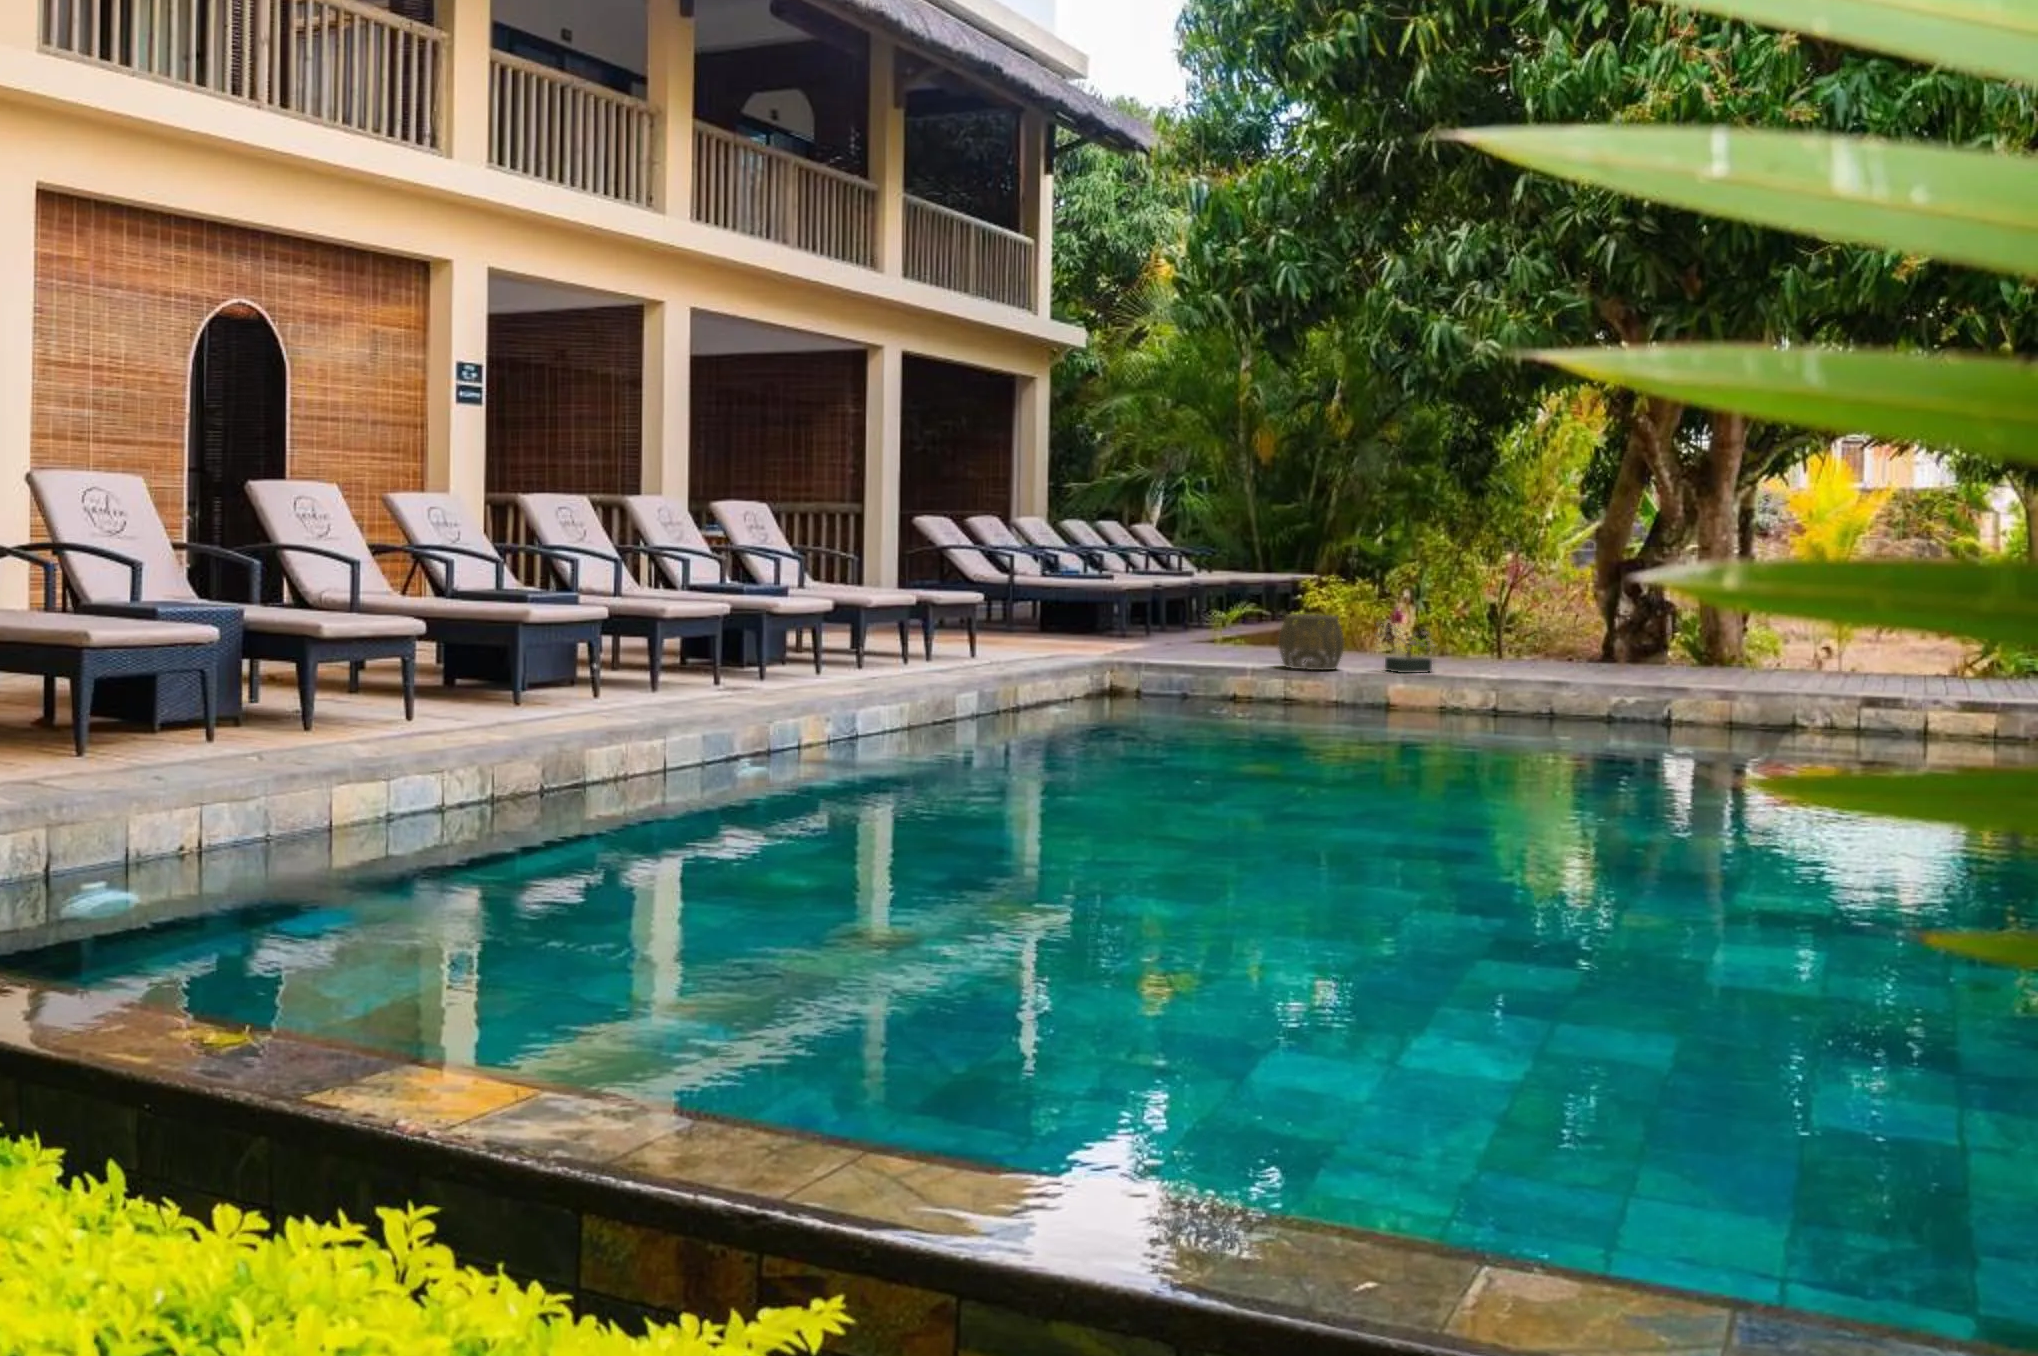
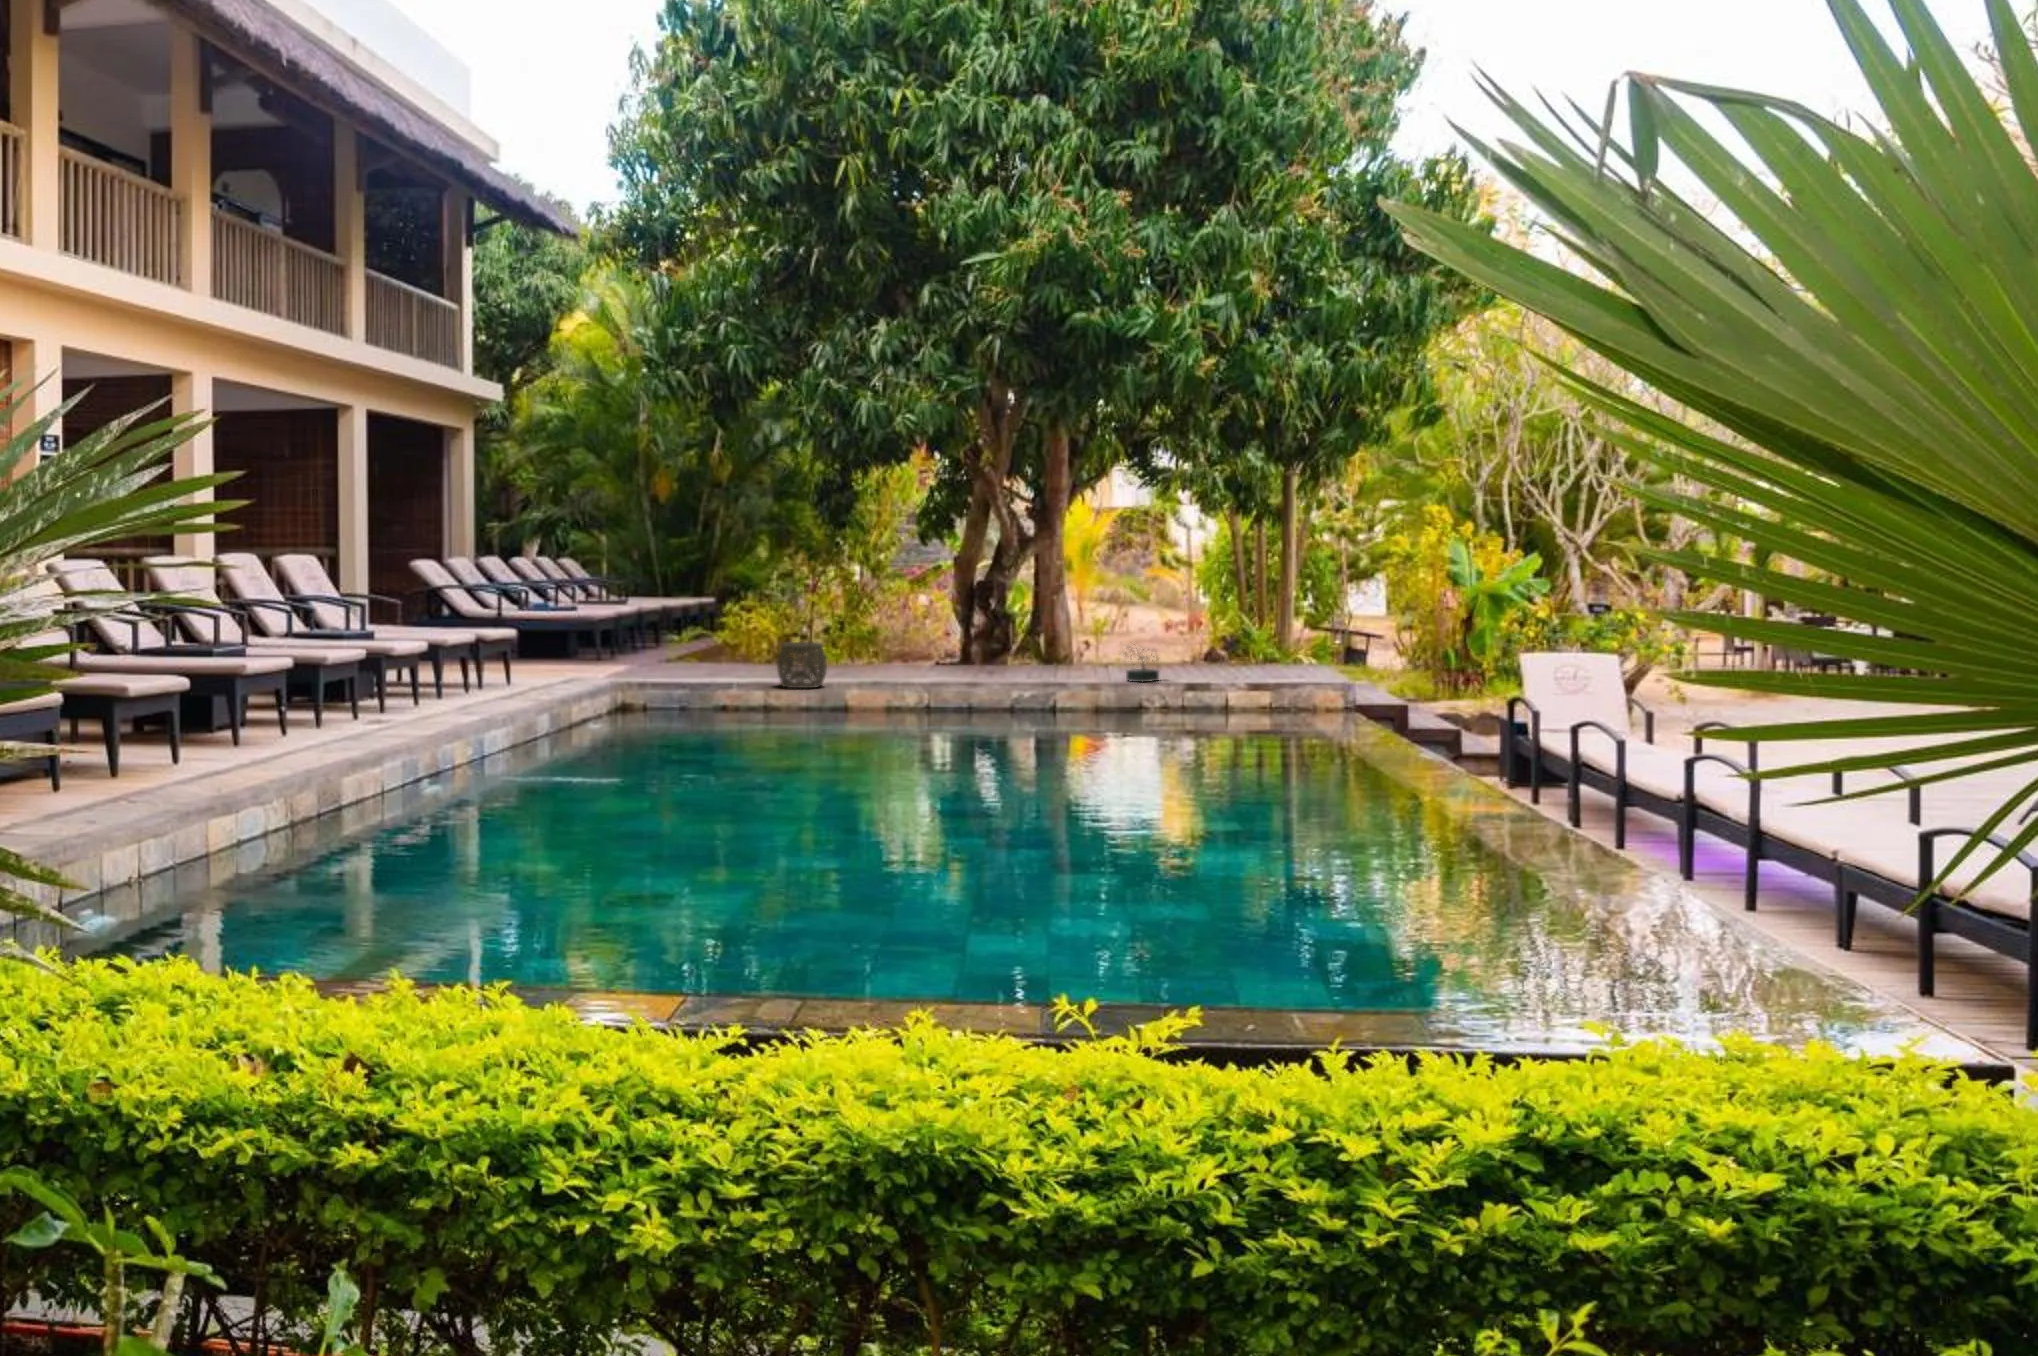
decorative plant: present [1376,624,1432,673] -> present [1125,646,1159,682]

